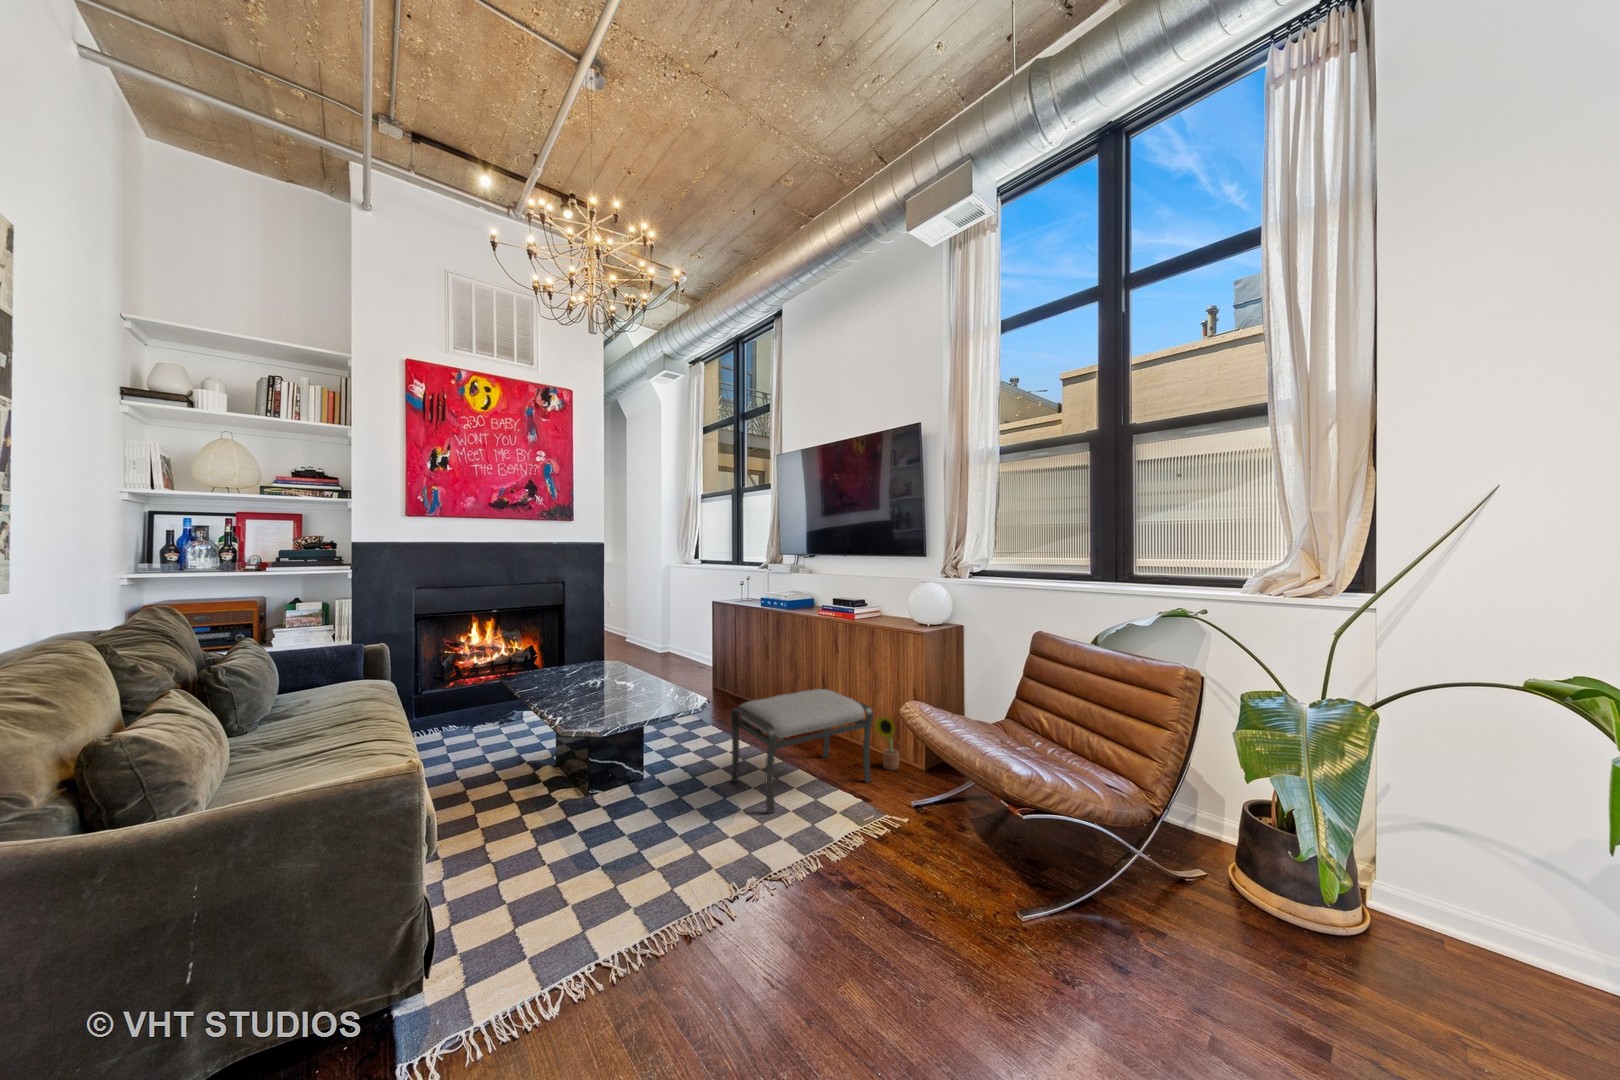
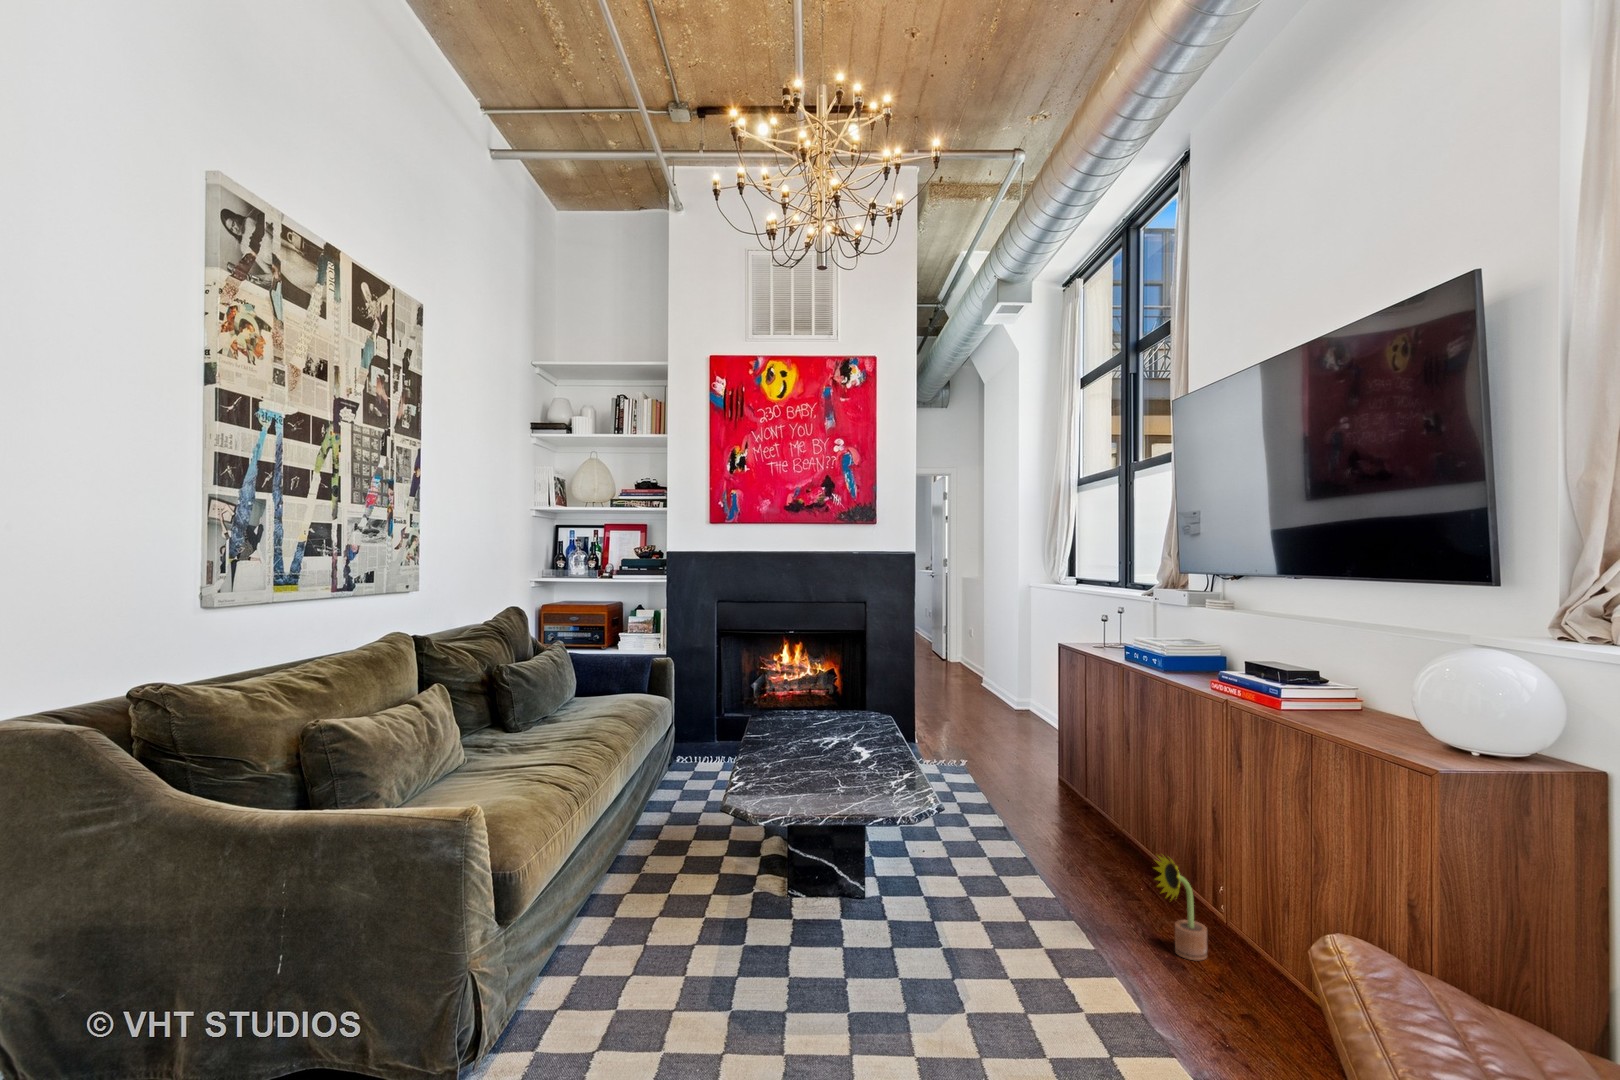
ottoman: present [730,689,873,813] -> none [915,779,1122,959]

